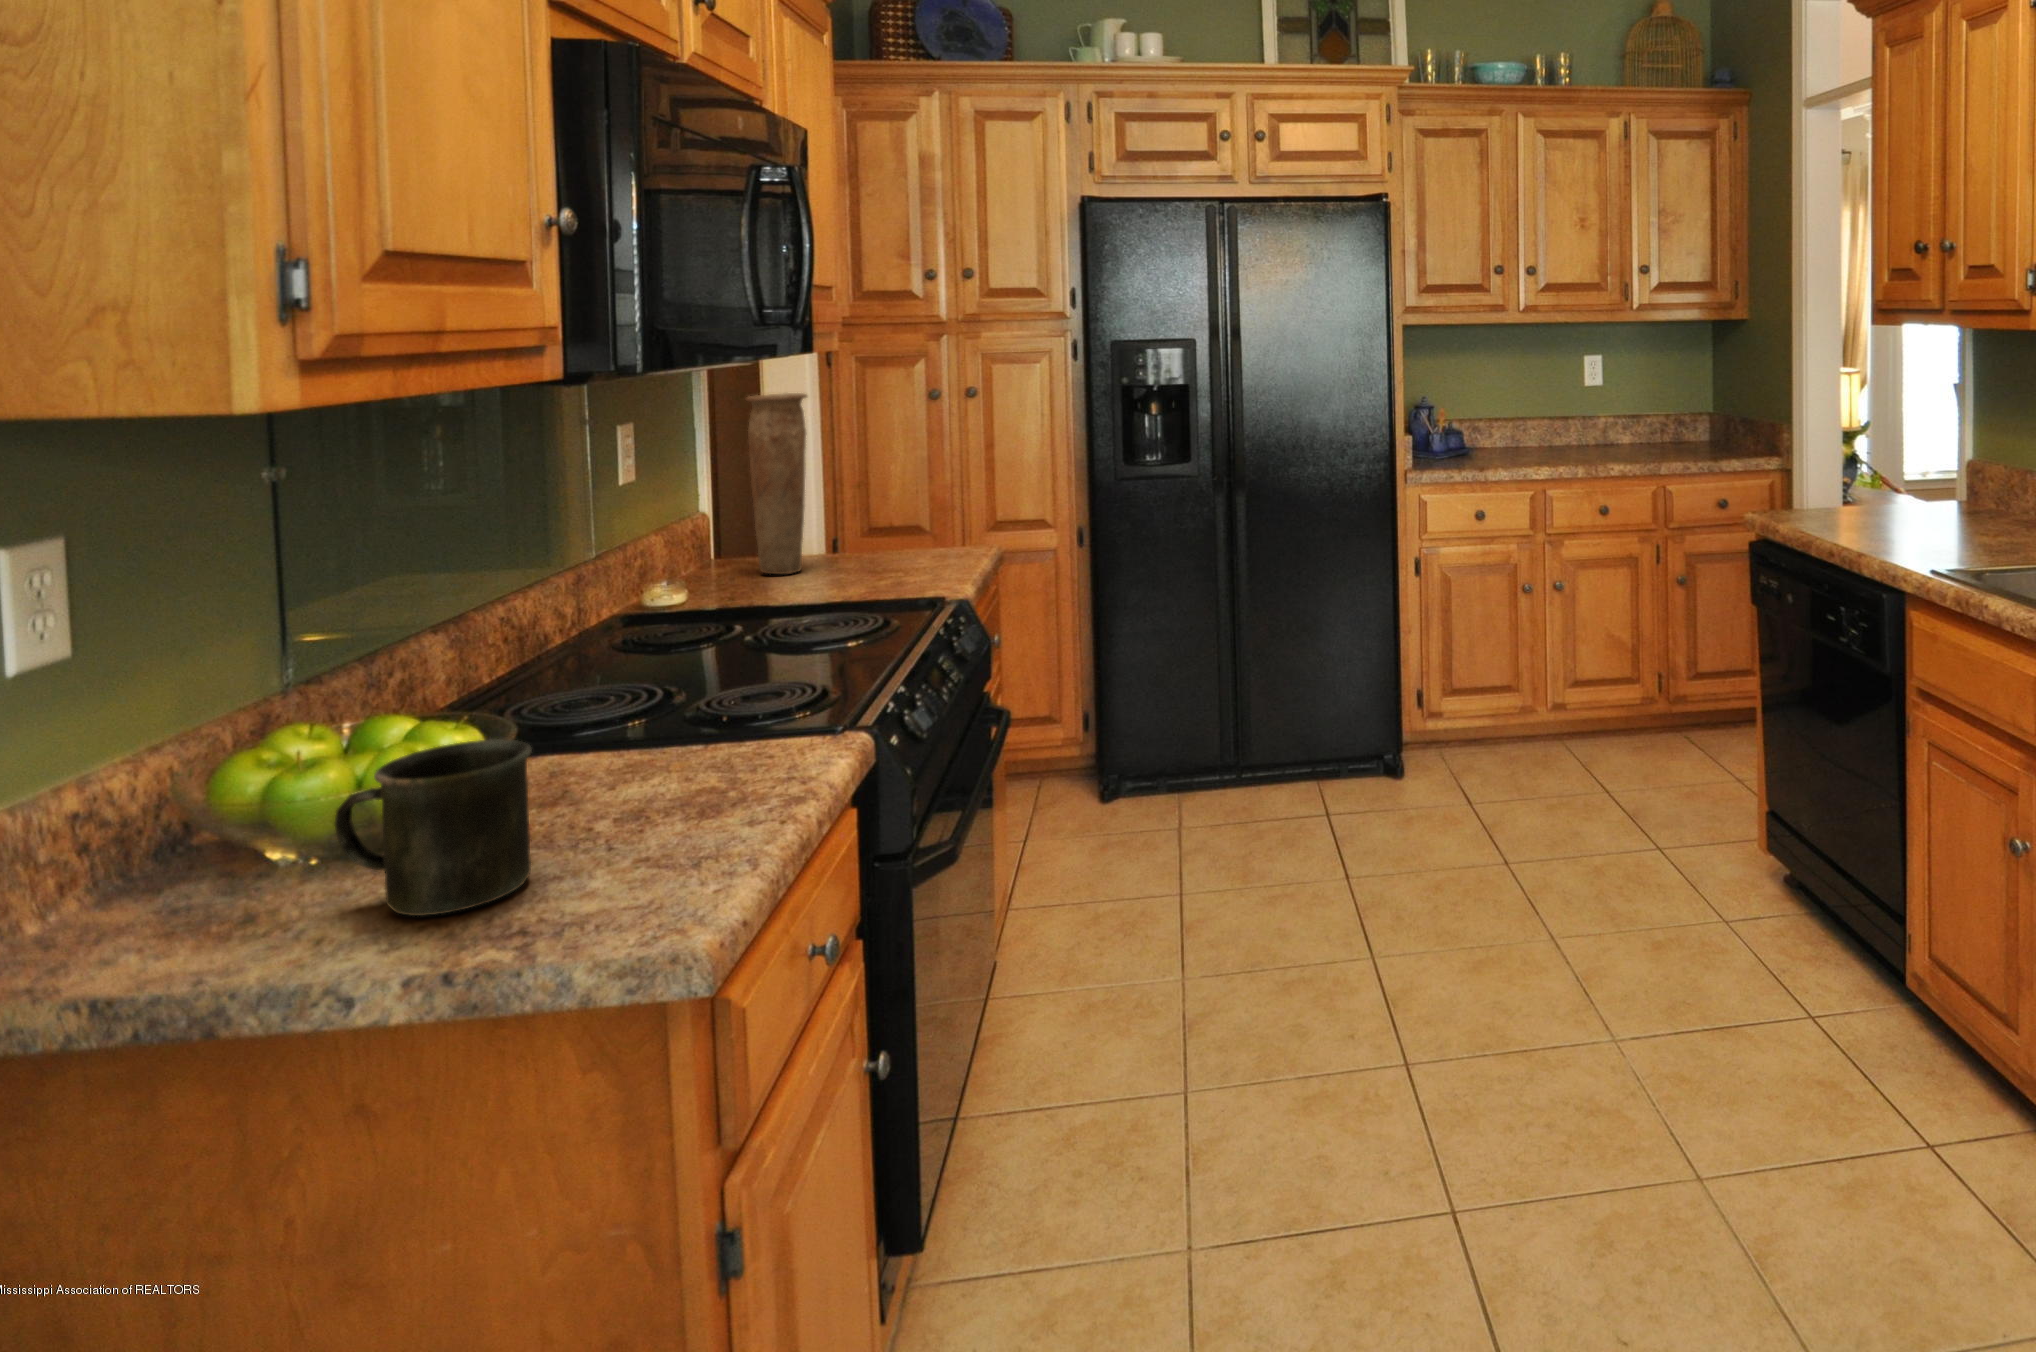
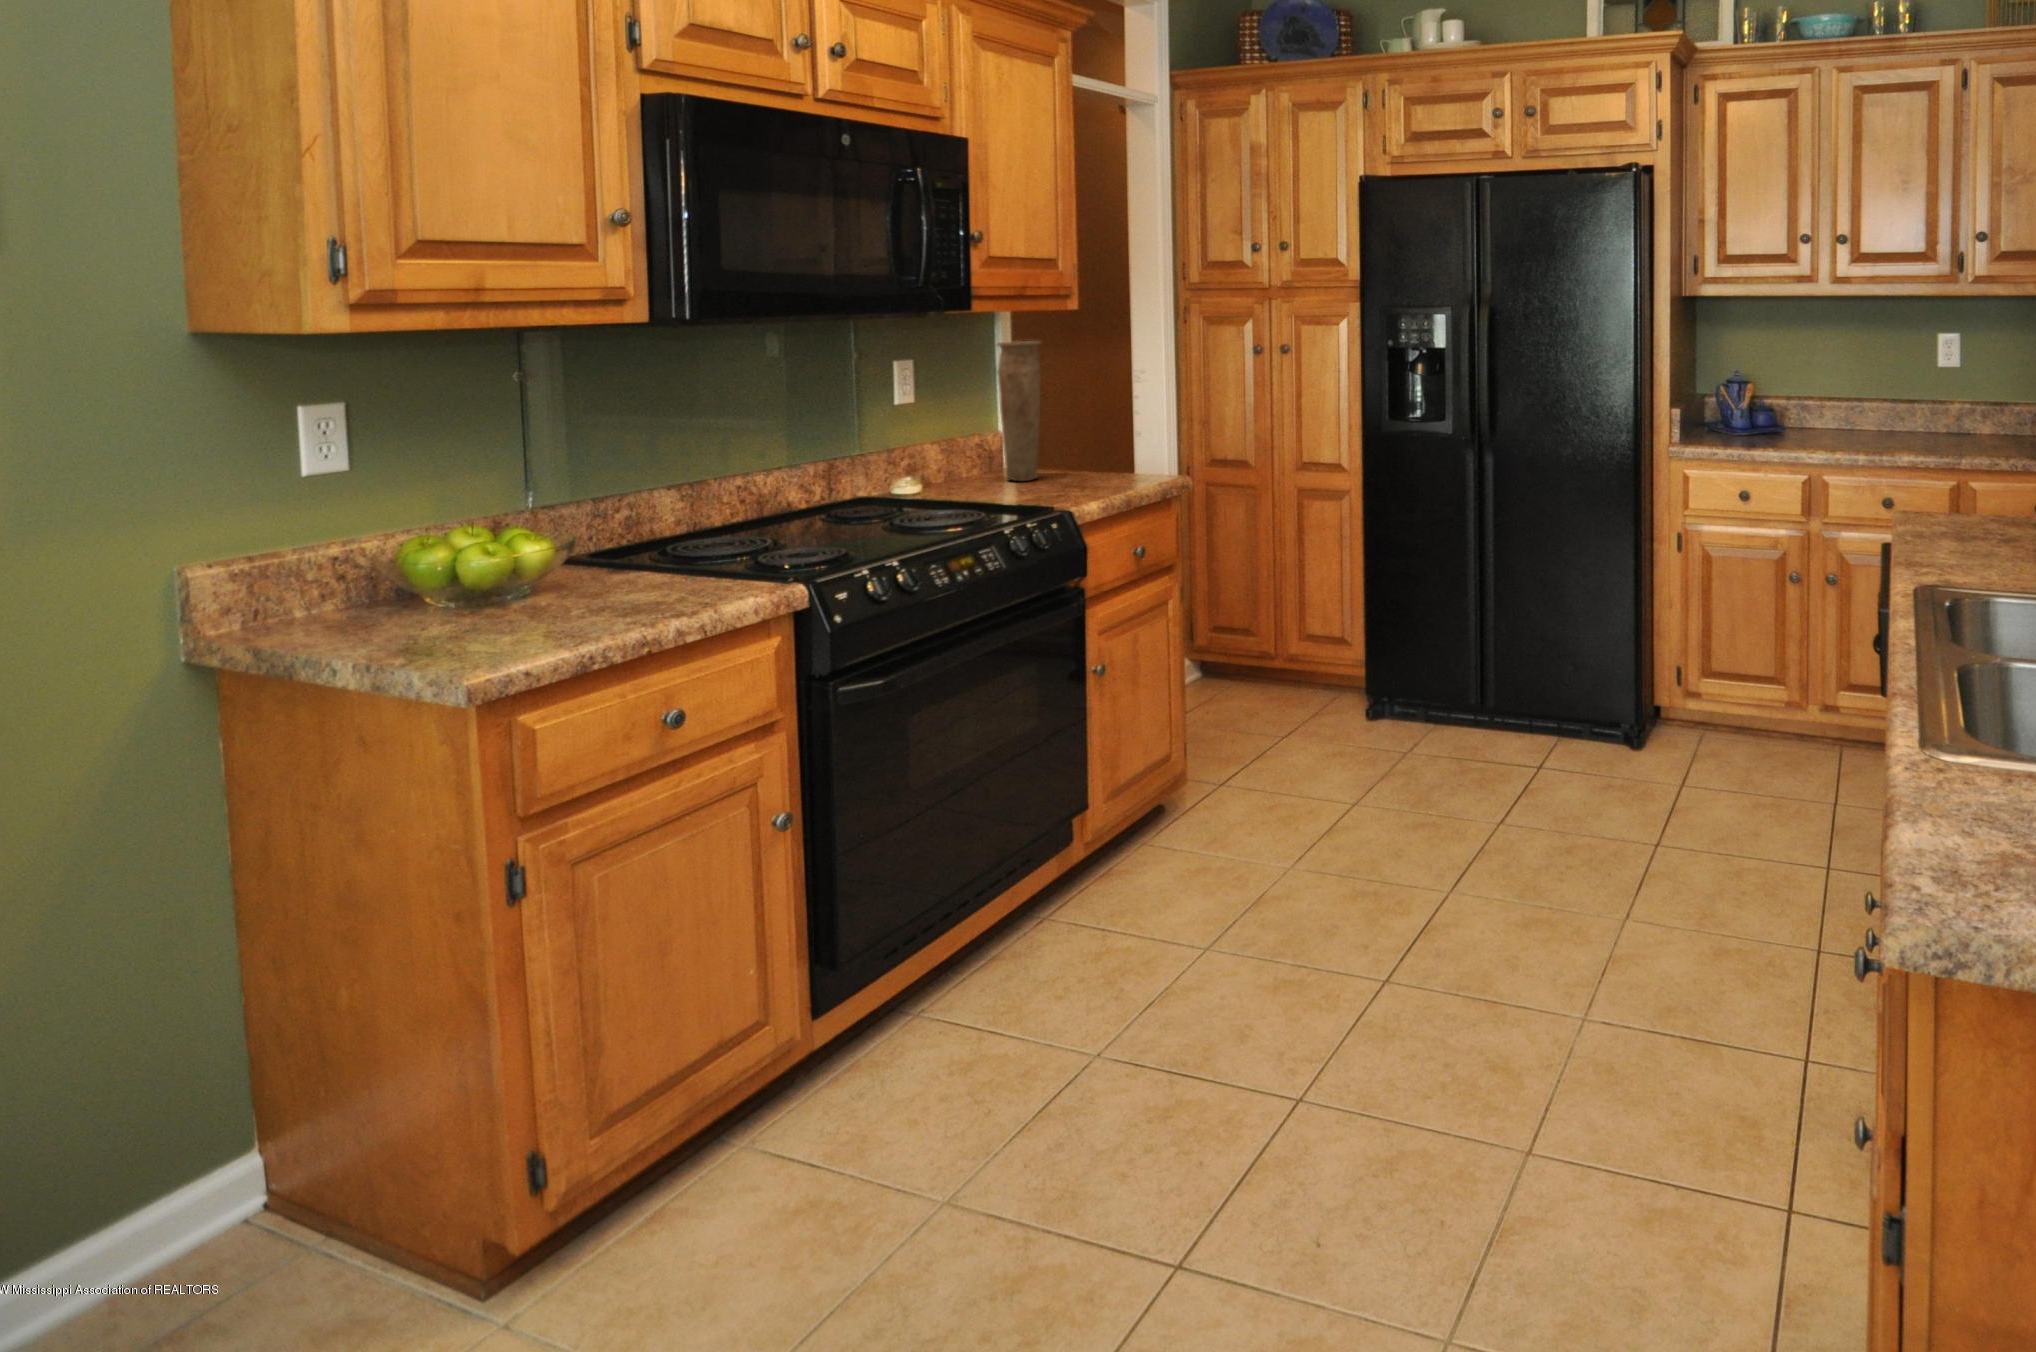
mug: present [335,739,532,916] -> none [385,546,484,645]

